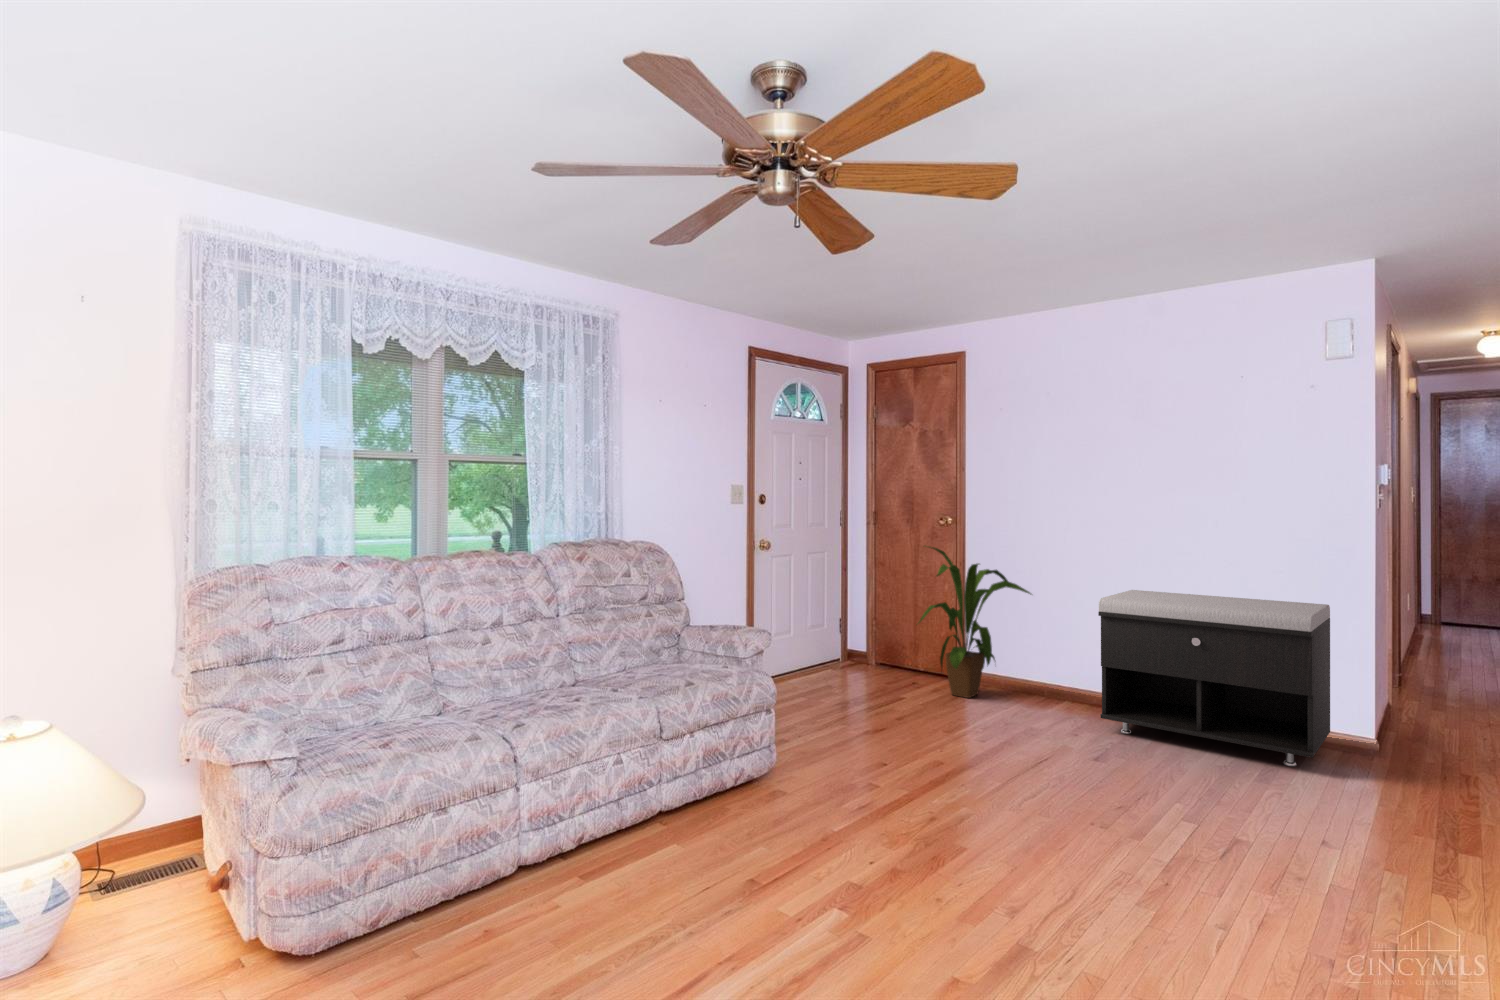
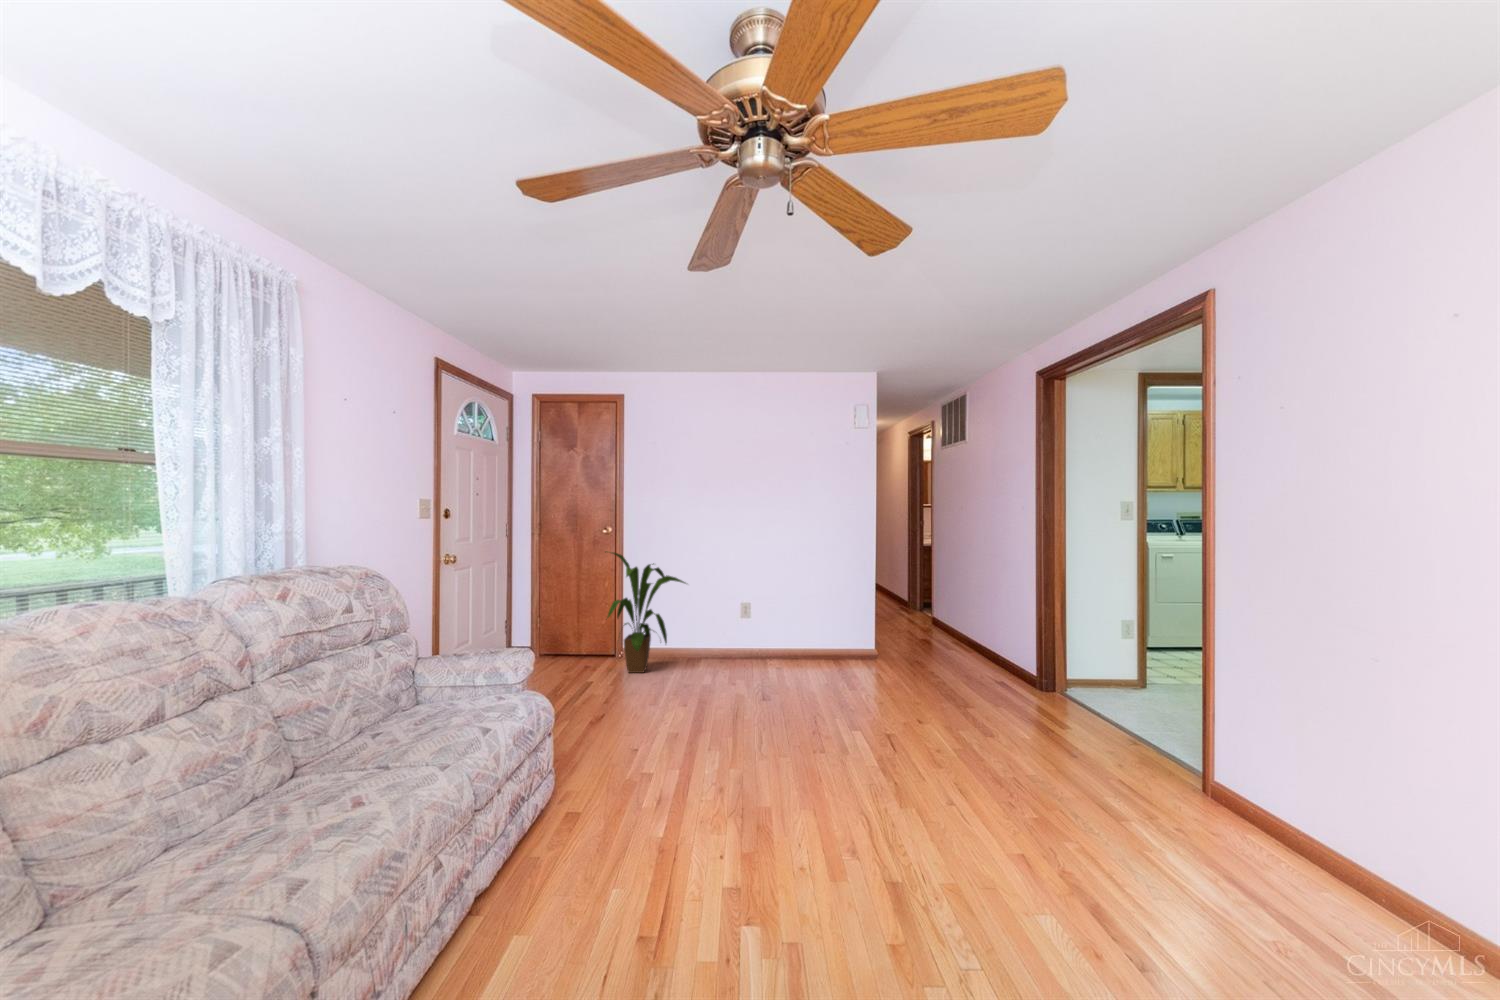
storage bench: present [1098,590,1330,766] -> none [752,575,878,679]

